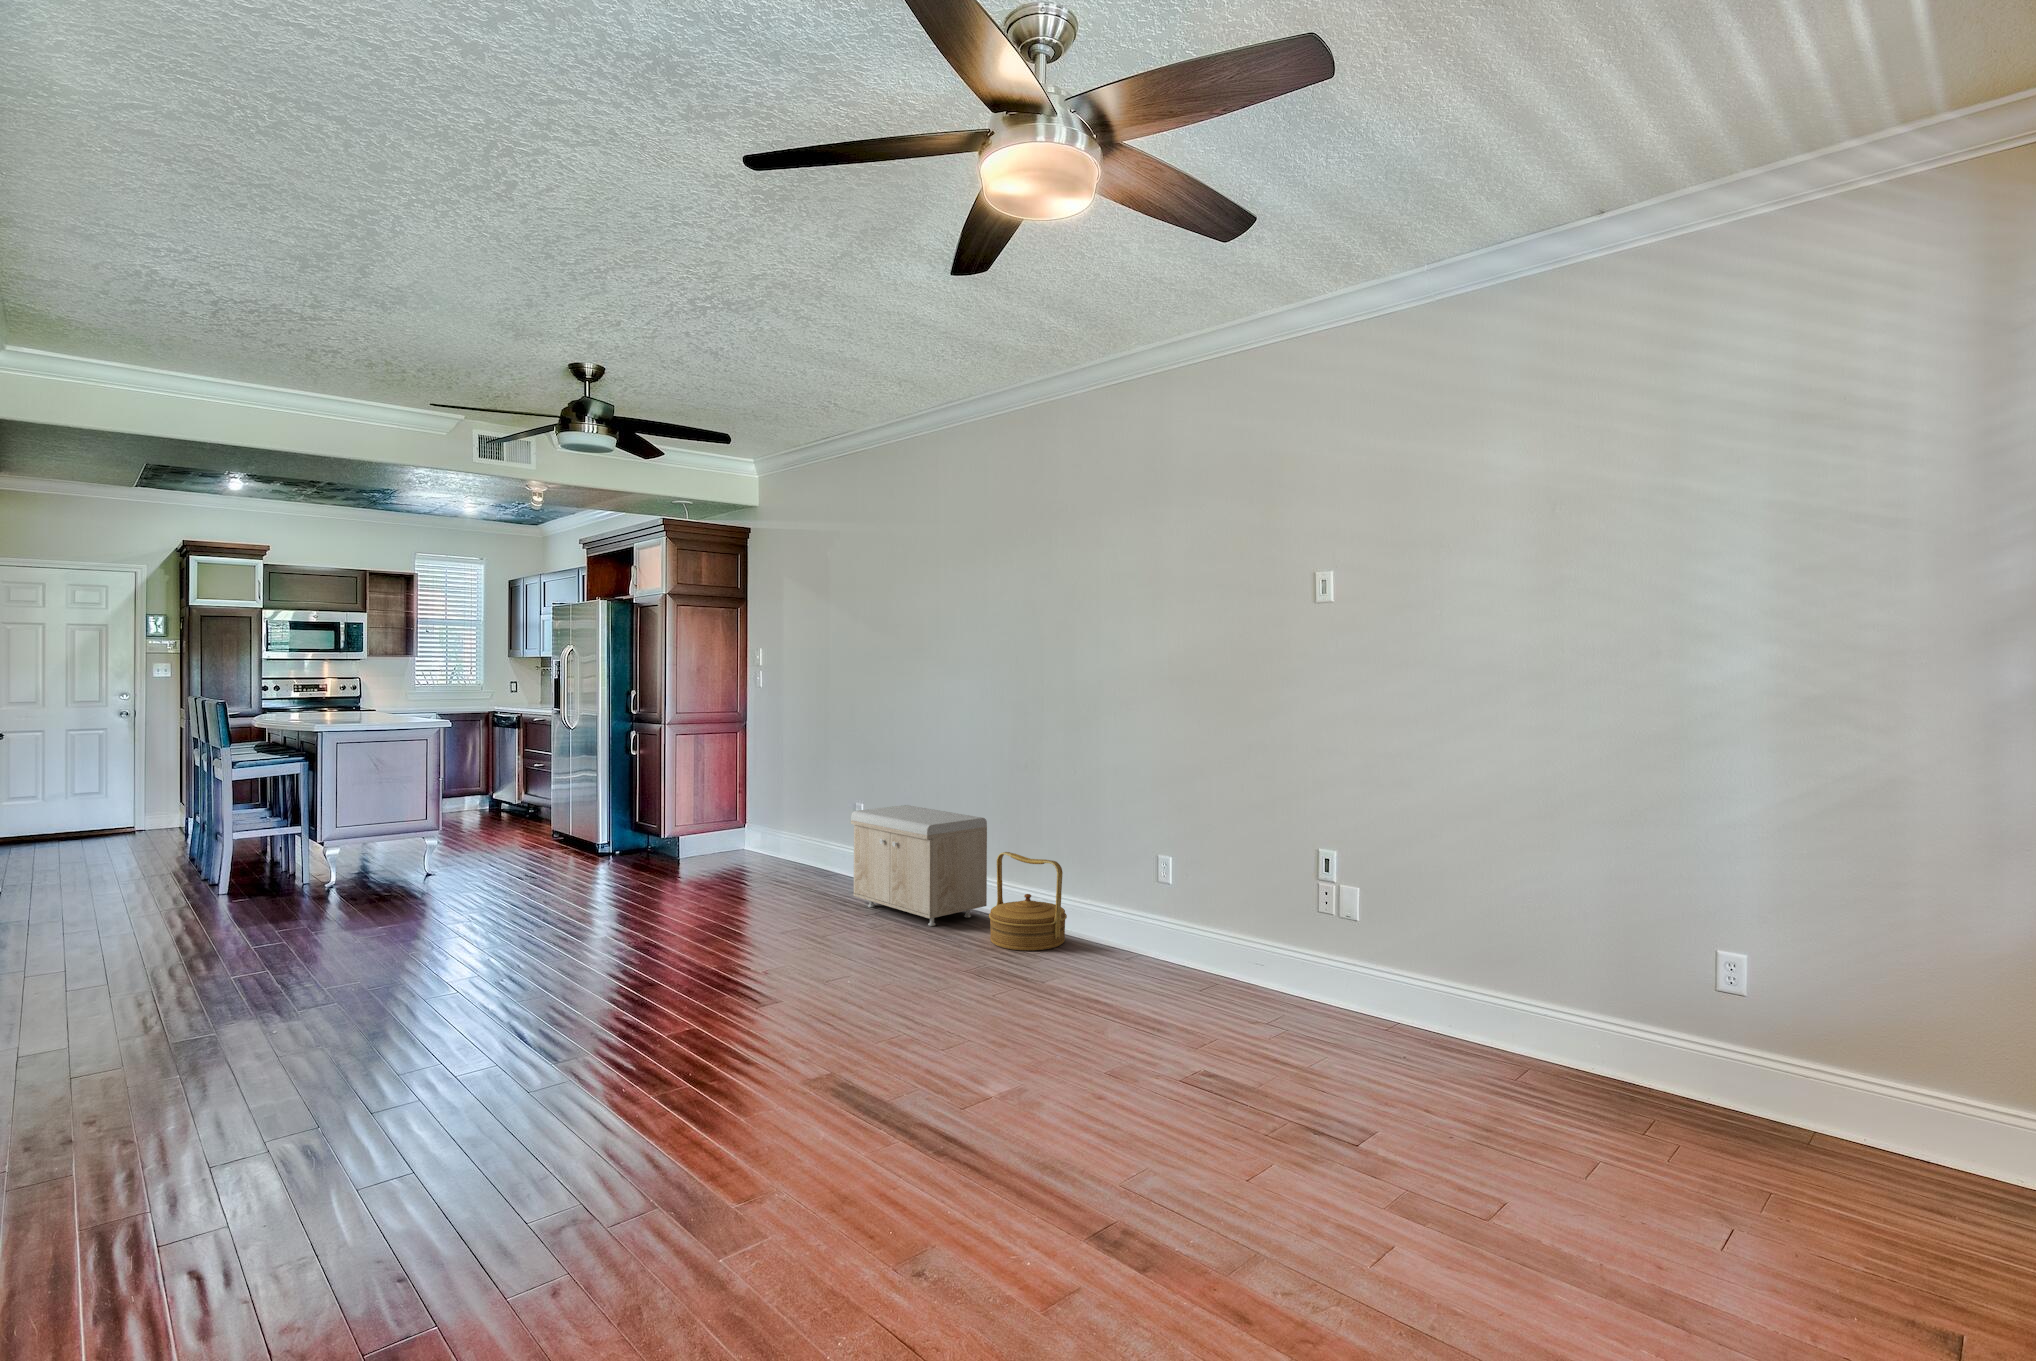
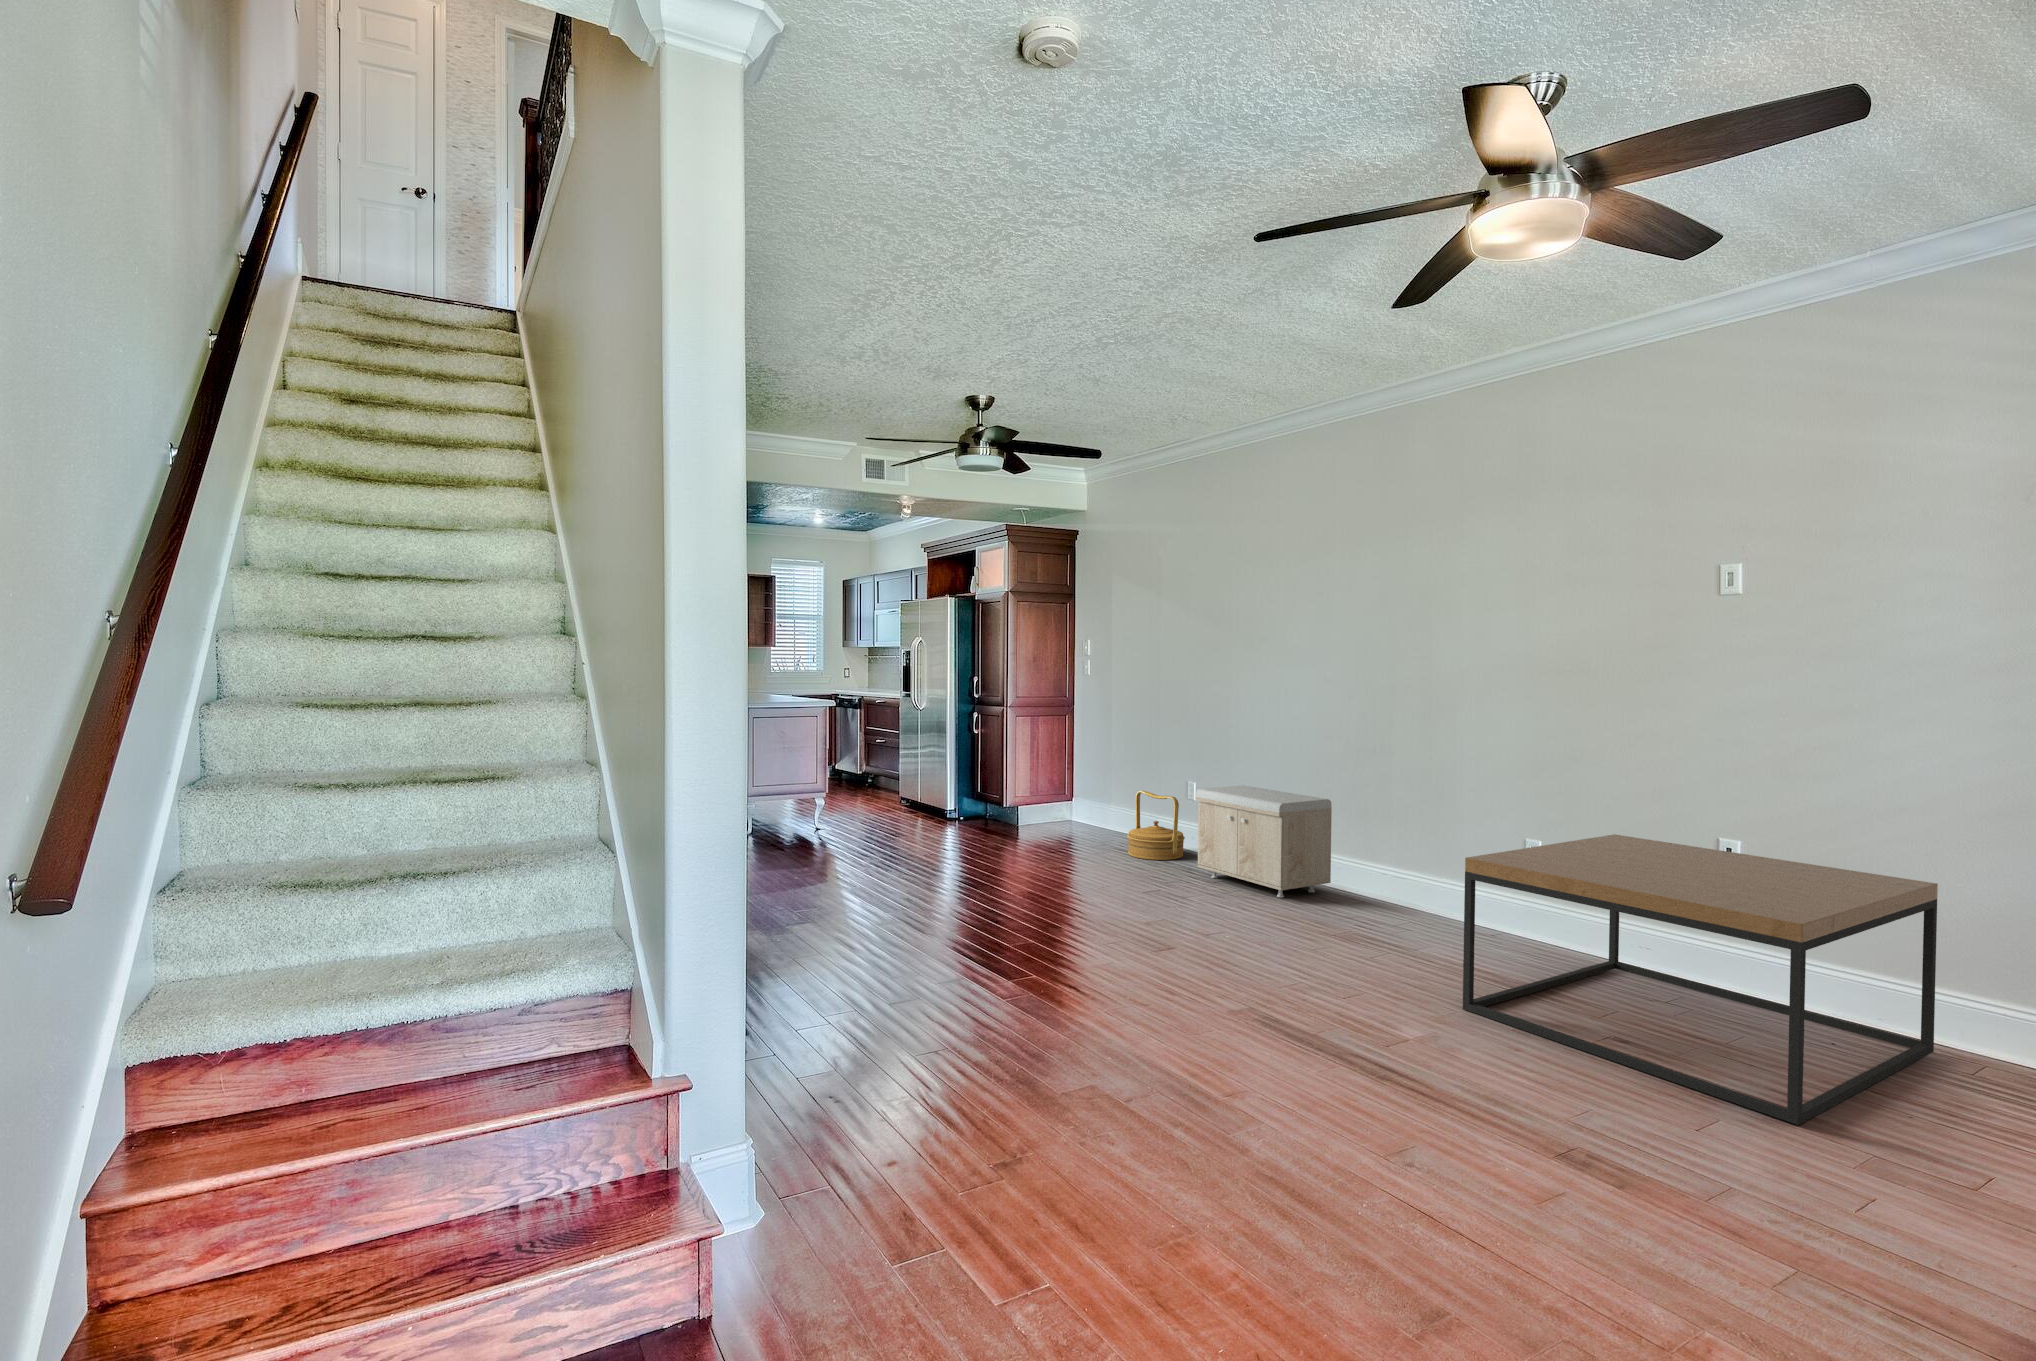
coffee table: none [1067,846,1488,1153] -> present [1463,834,1938,1125]
woven basket: present [989,852,1067,951] -> present [1127,791,1185,860]

